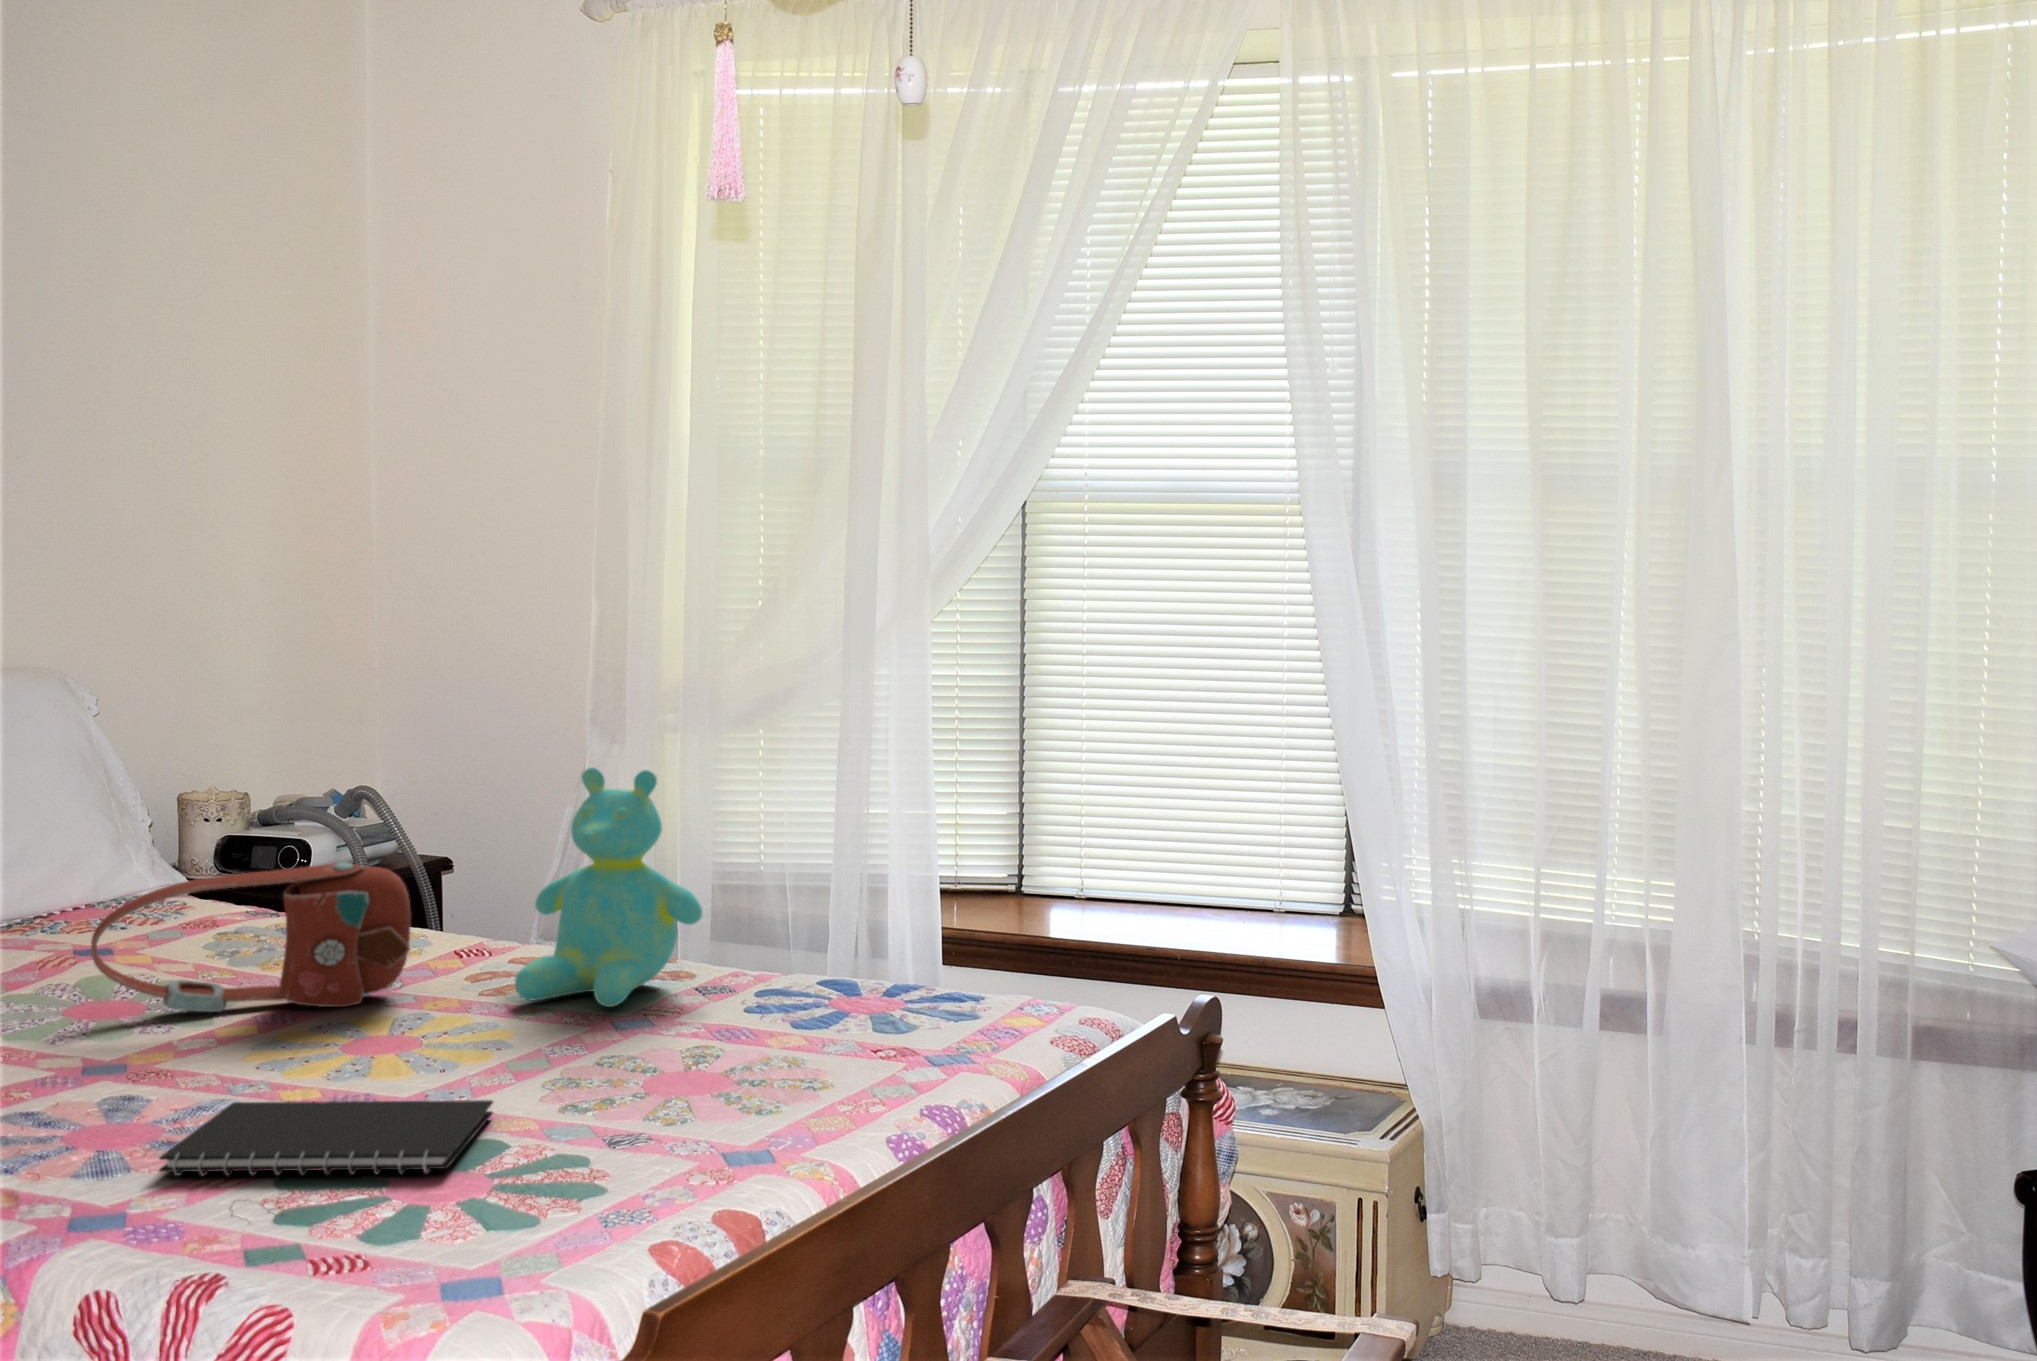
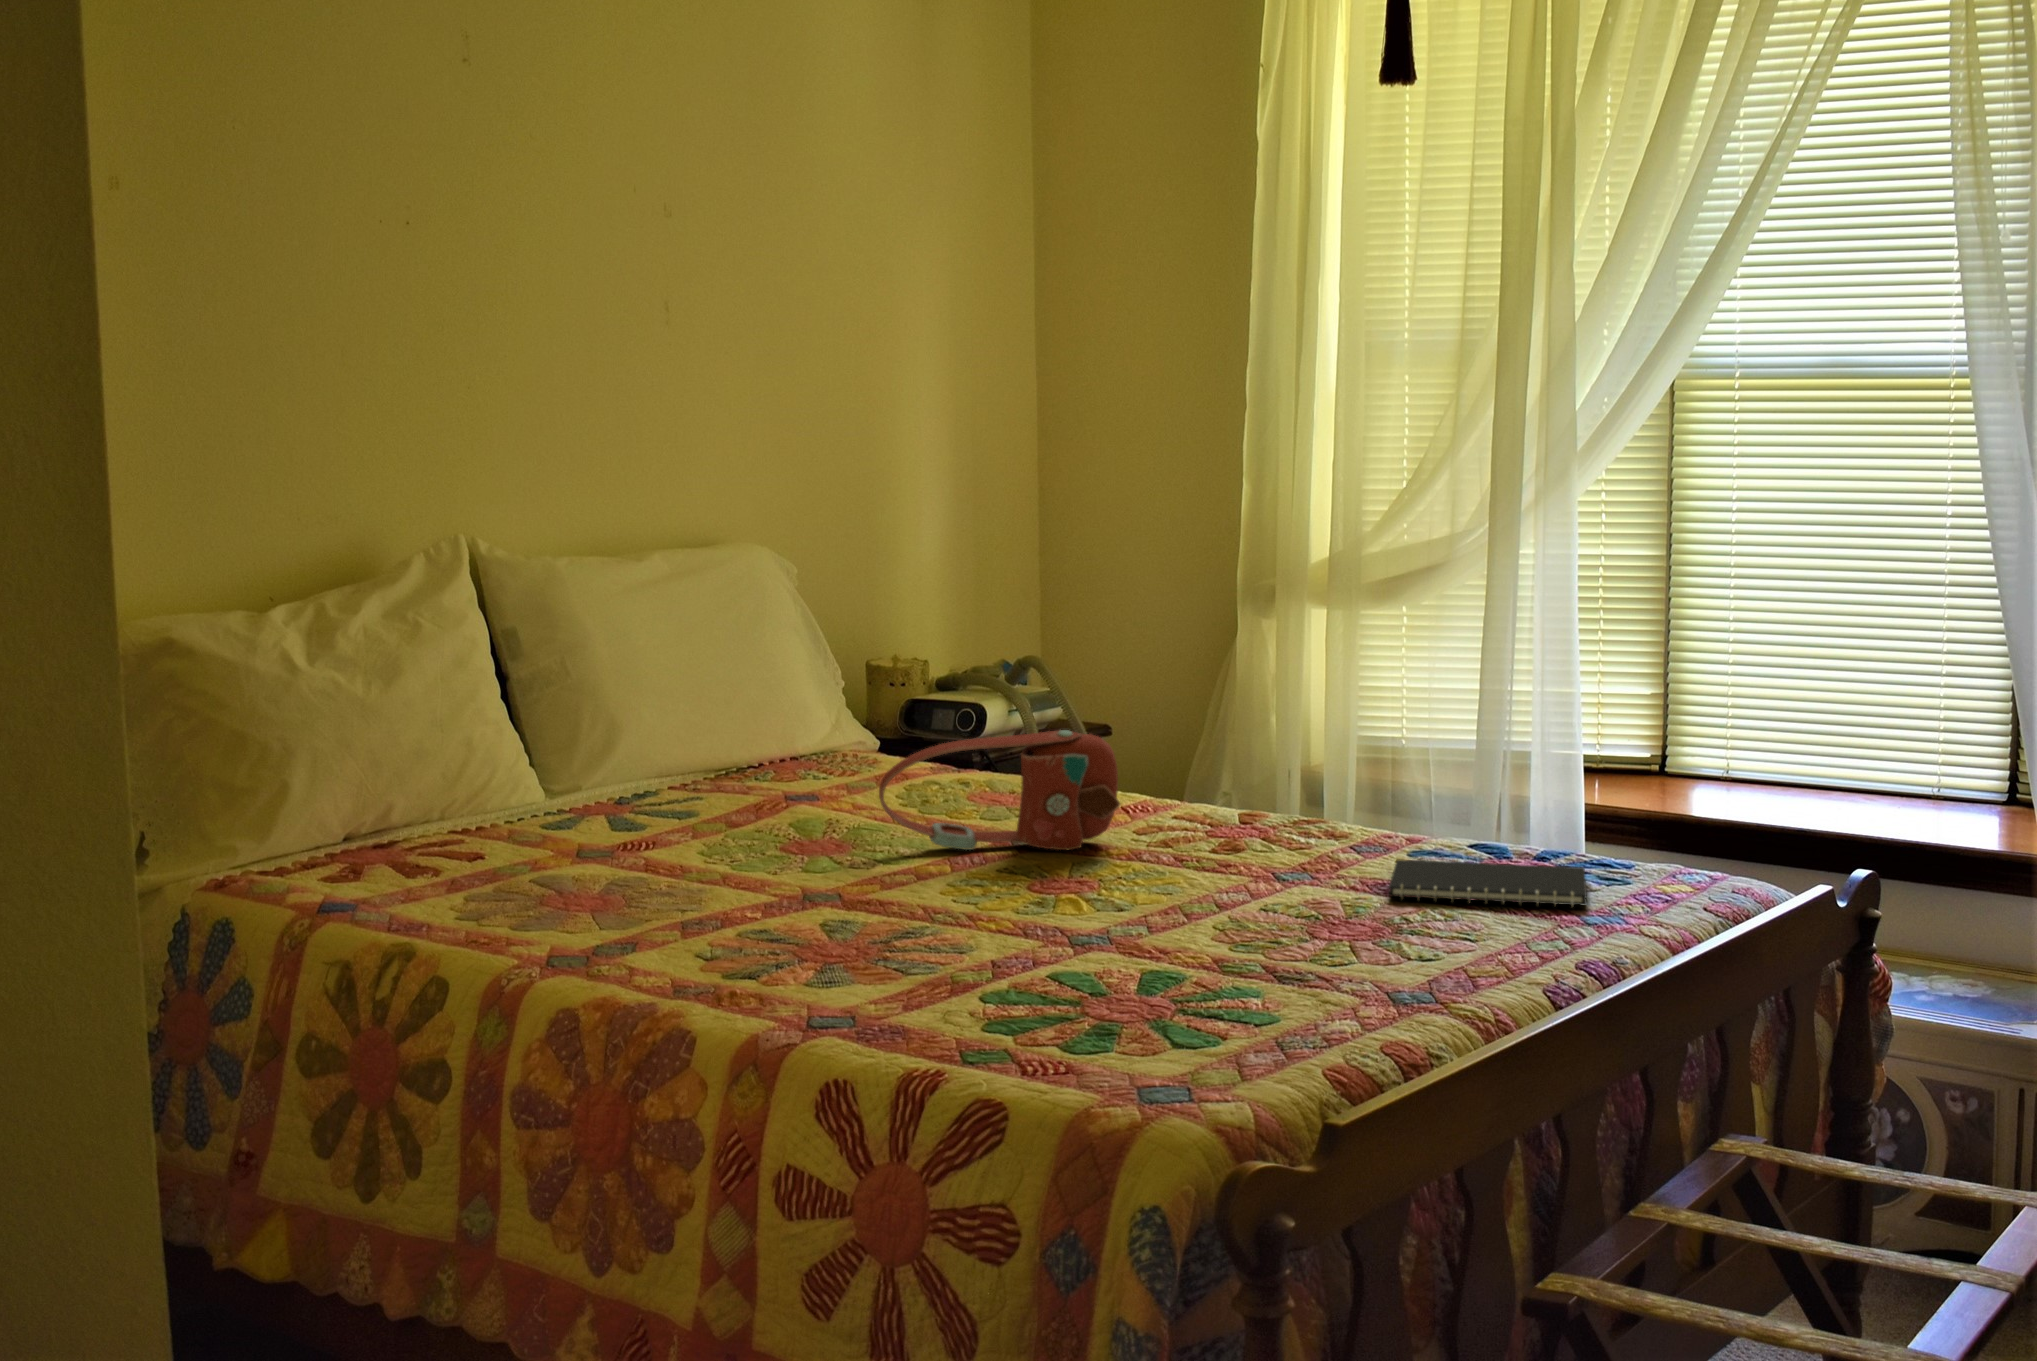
teddy bear: present [515,767,702,1007] -> none [1206,652,1365,860]
notebook: present [159,1100,493,1176] -> present [1389,860,1587,907]

